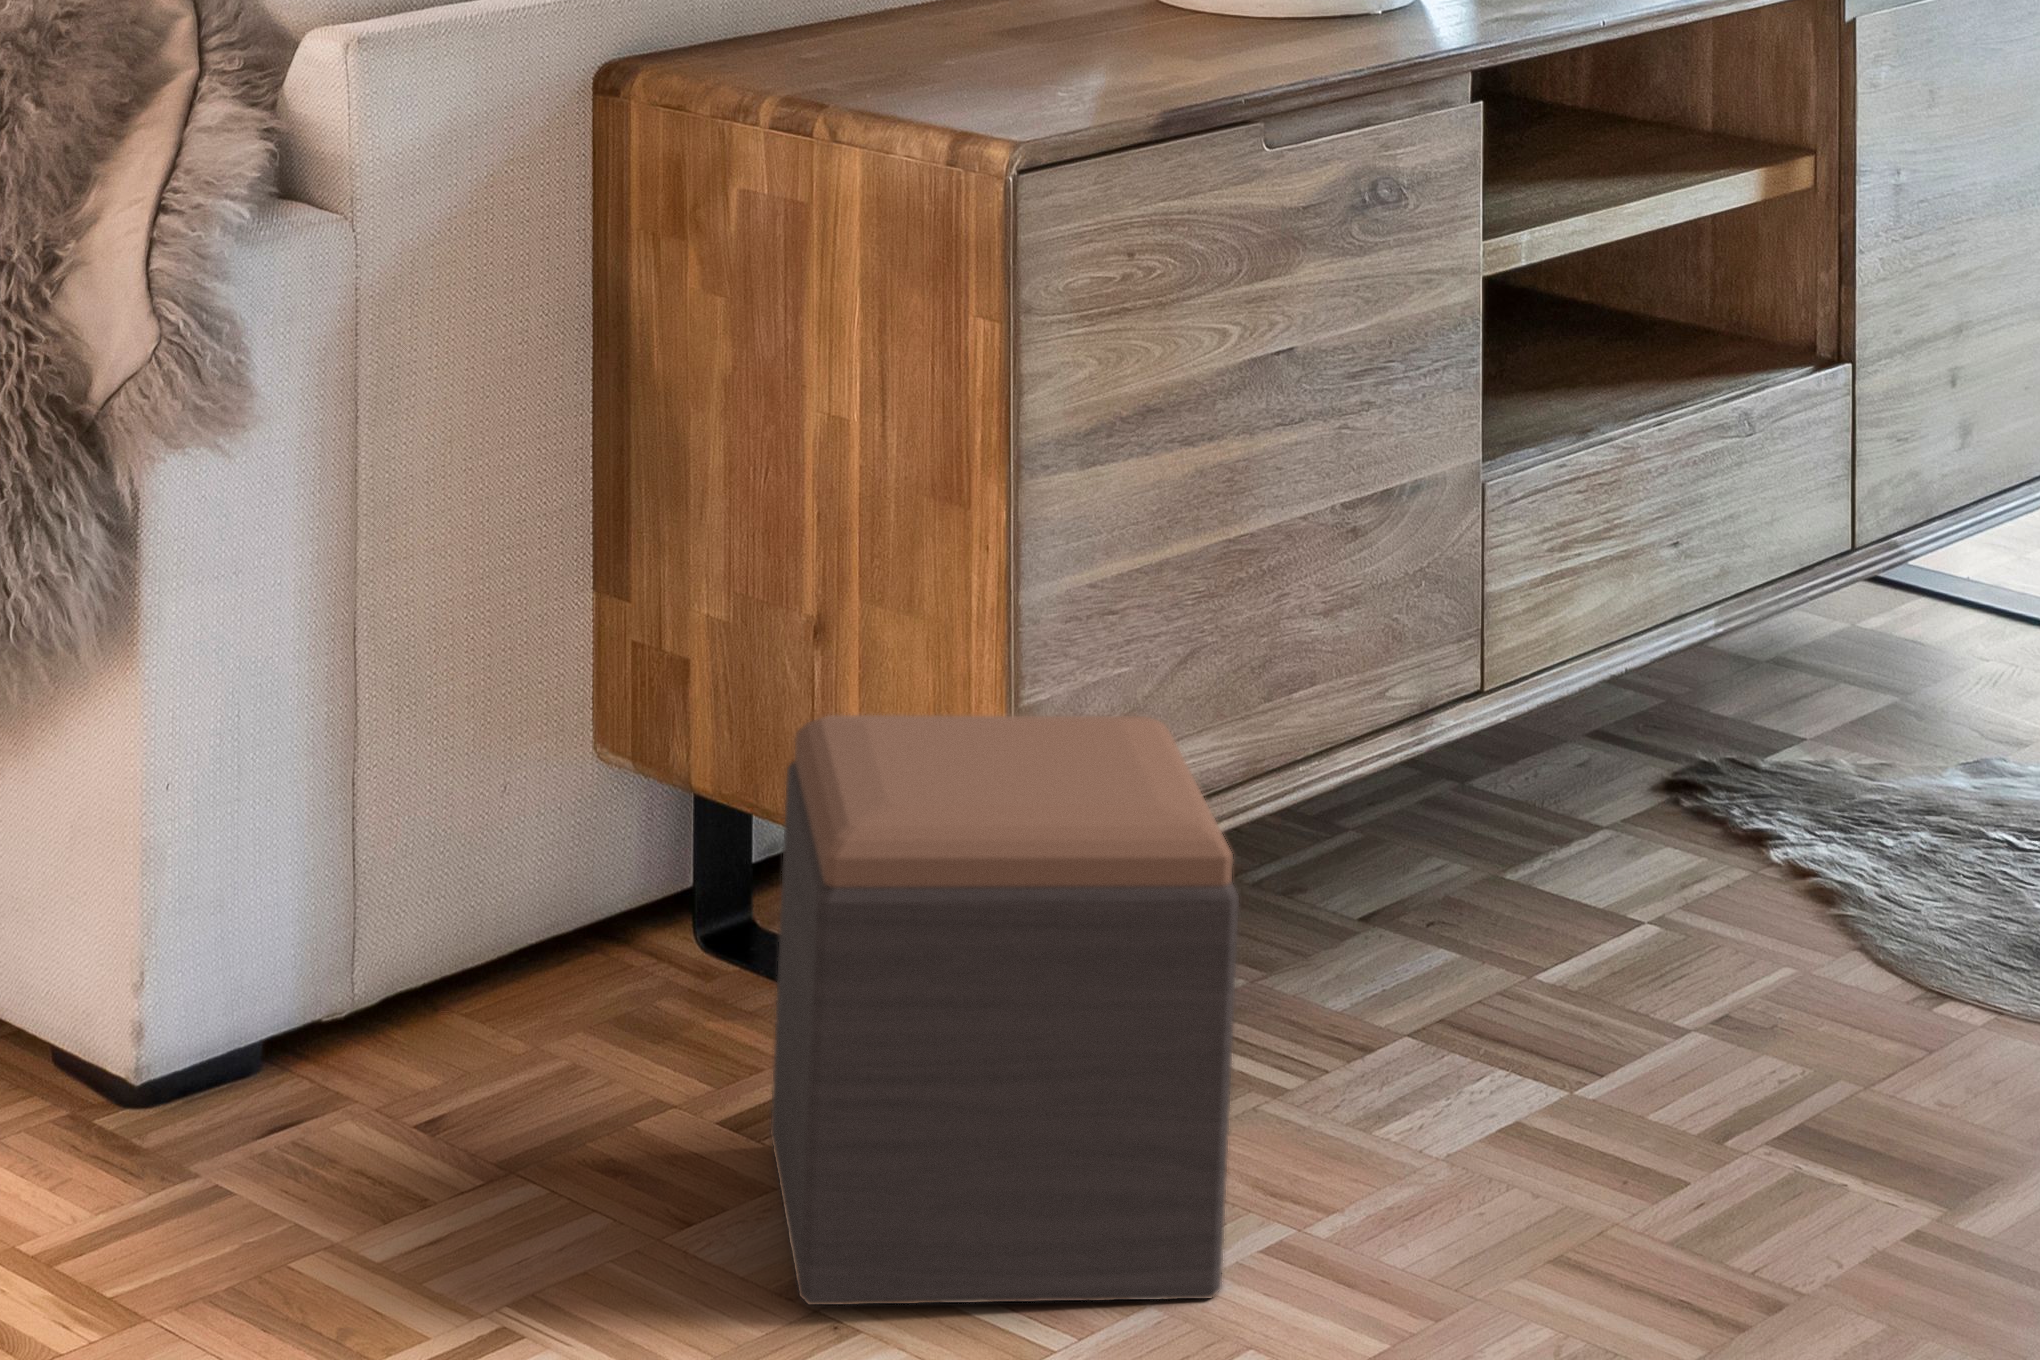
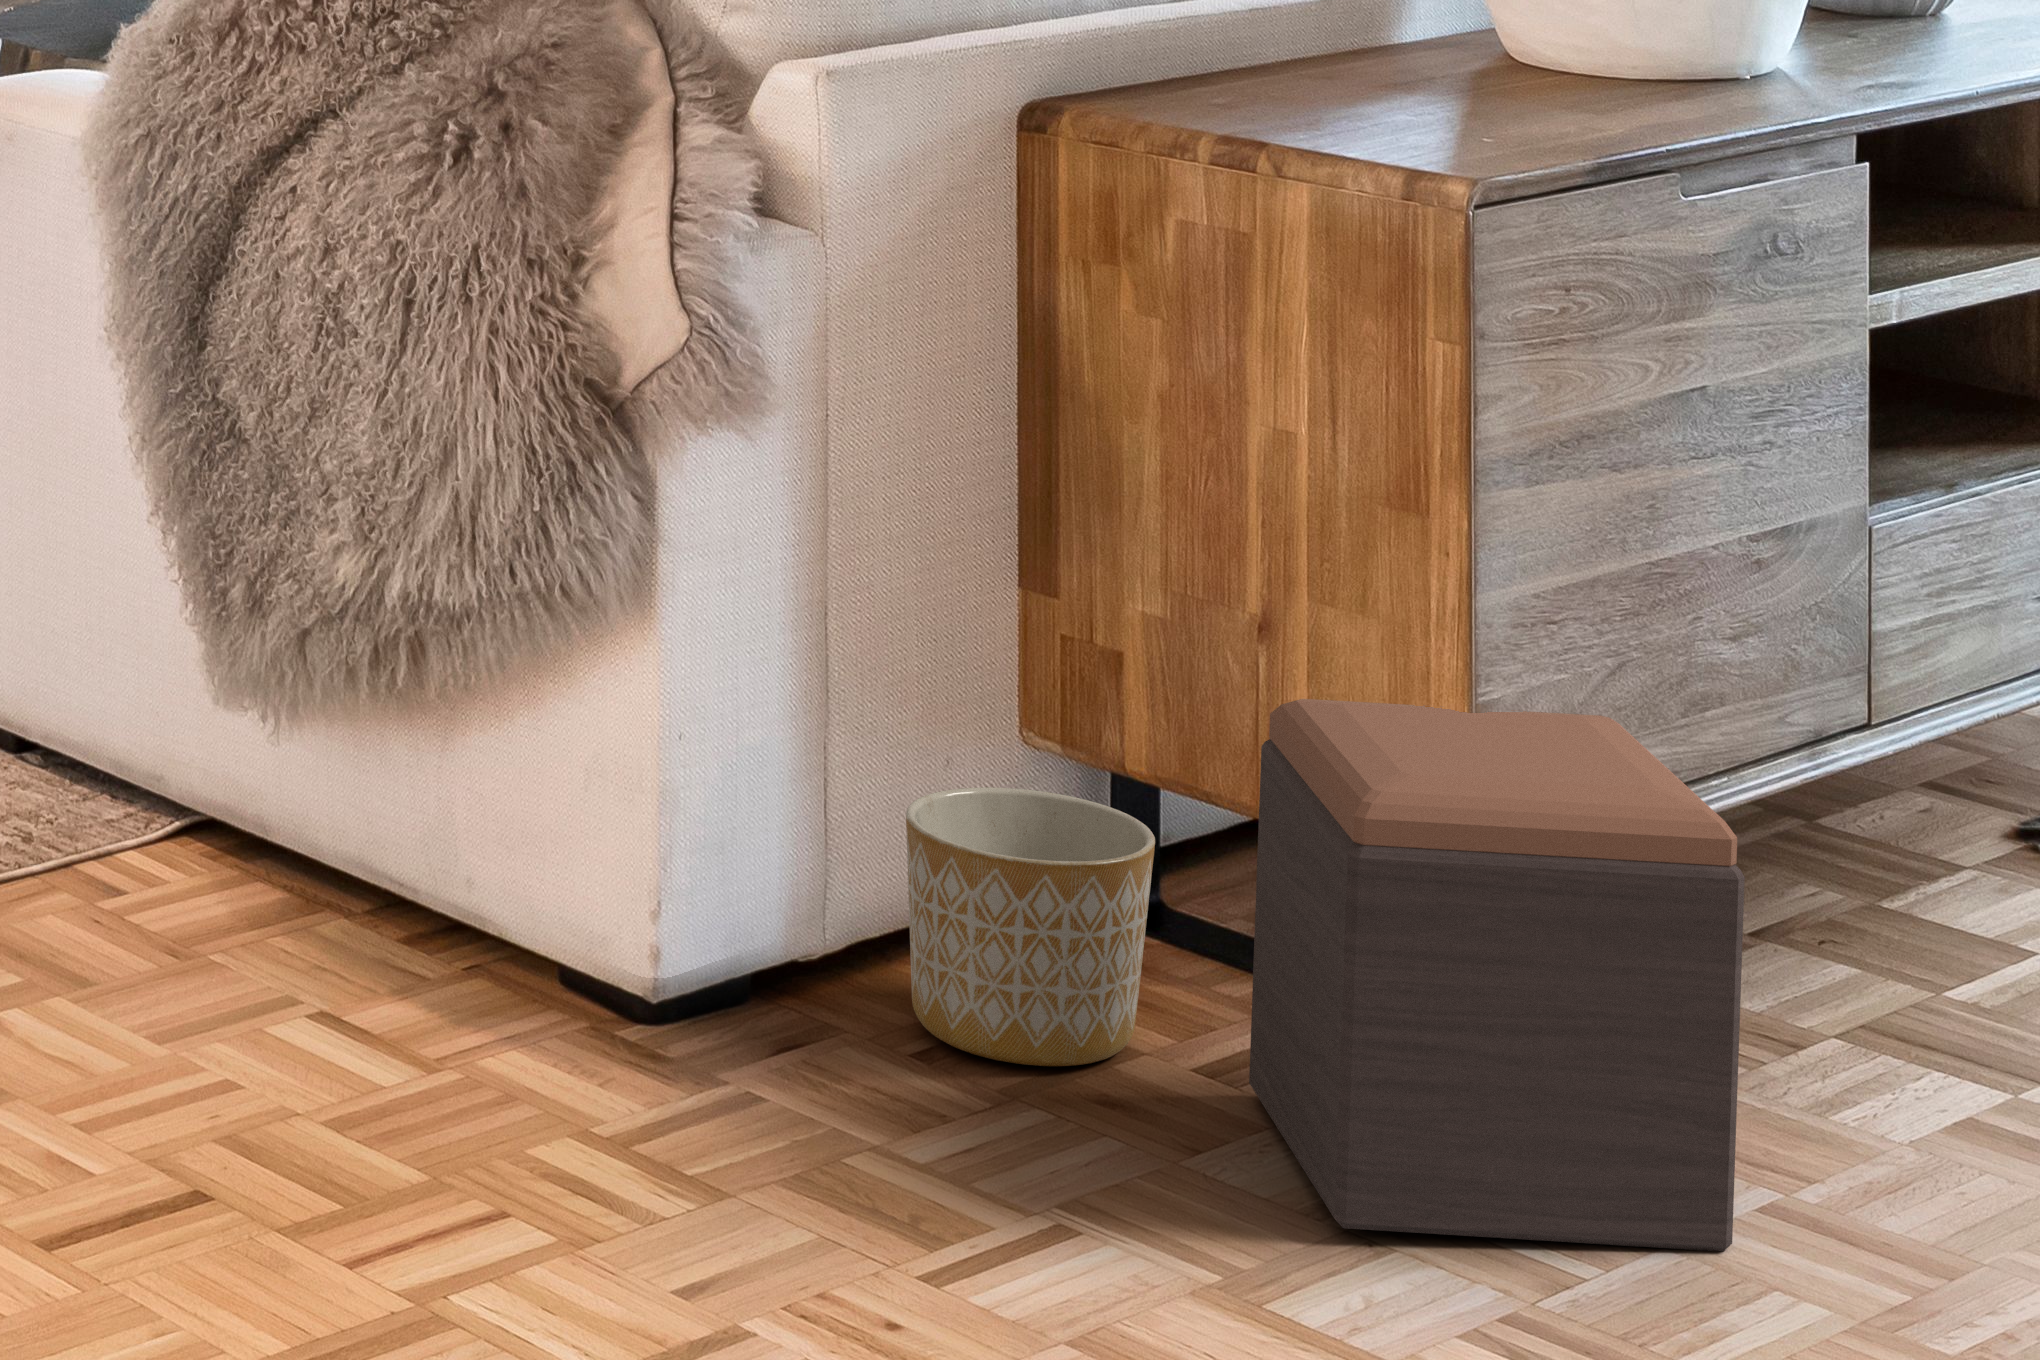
planter: none [426,818,694,1127] -> present [906,788,1155,1066]

